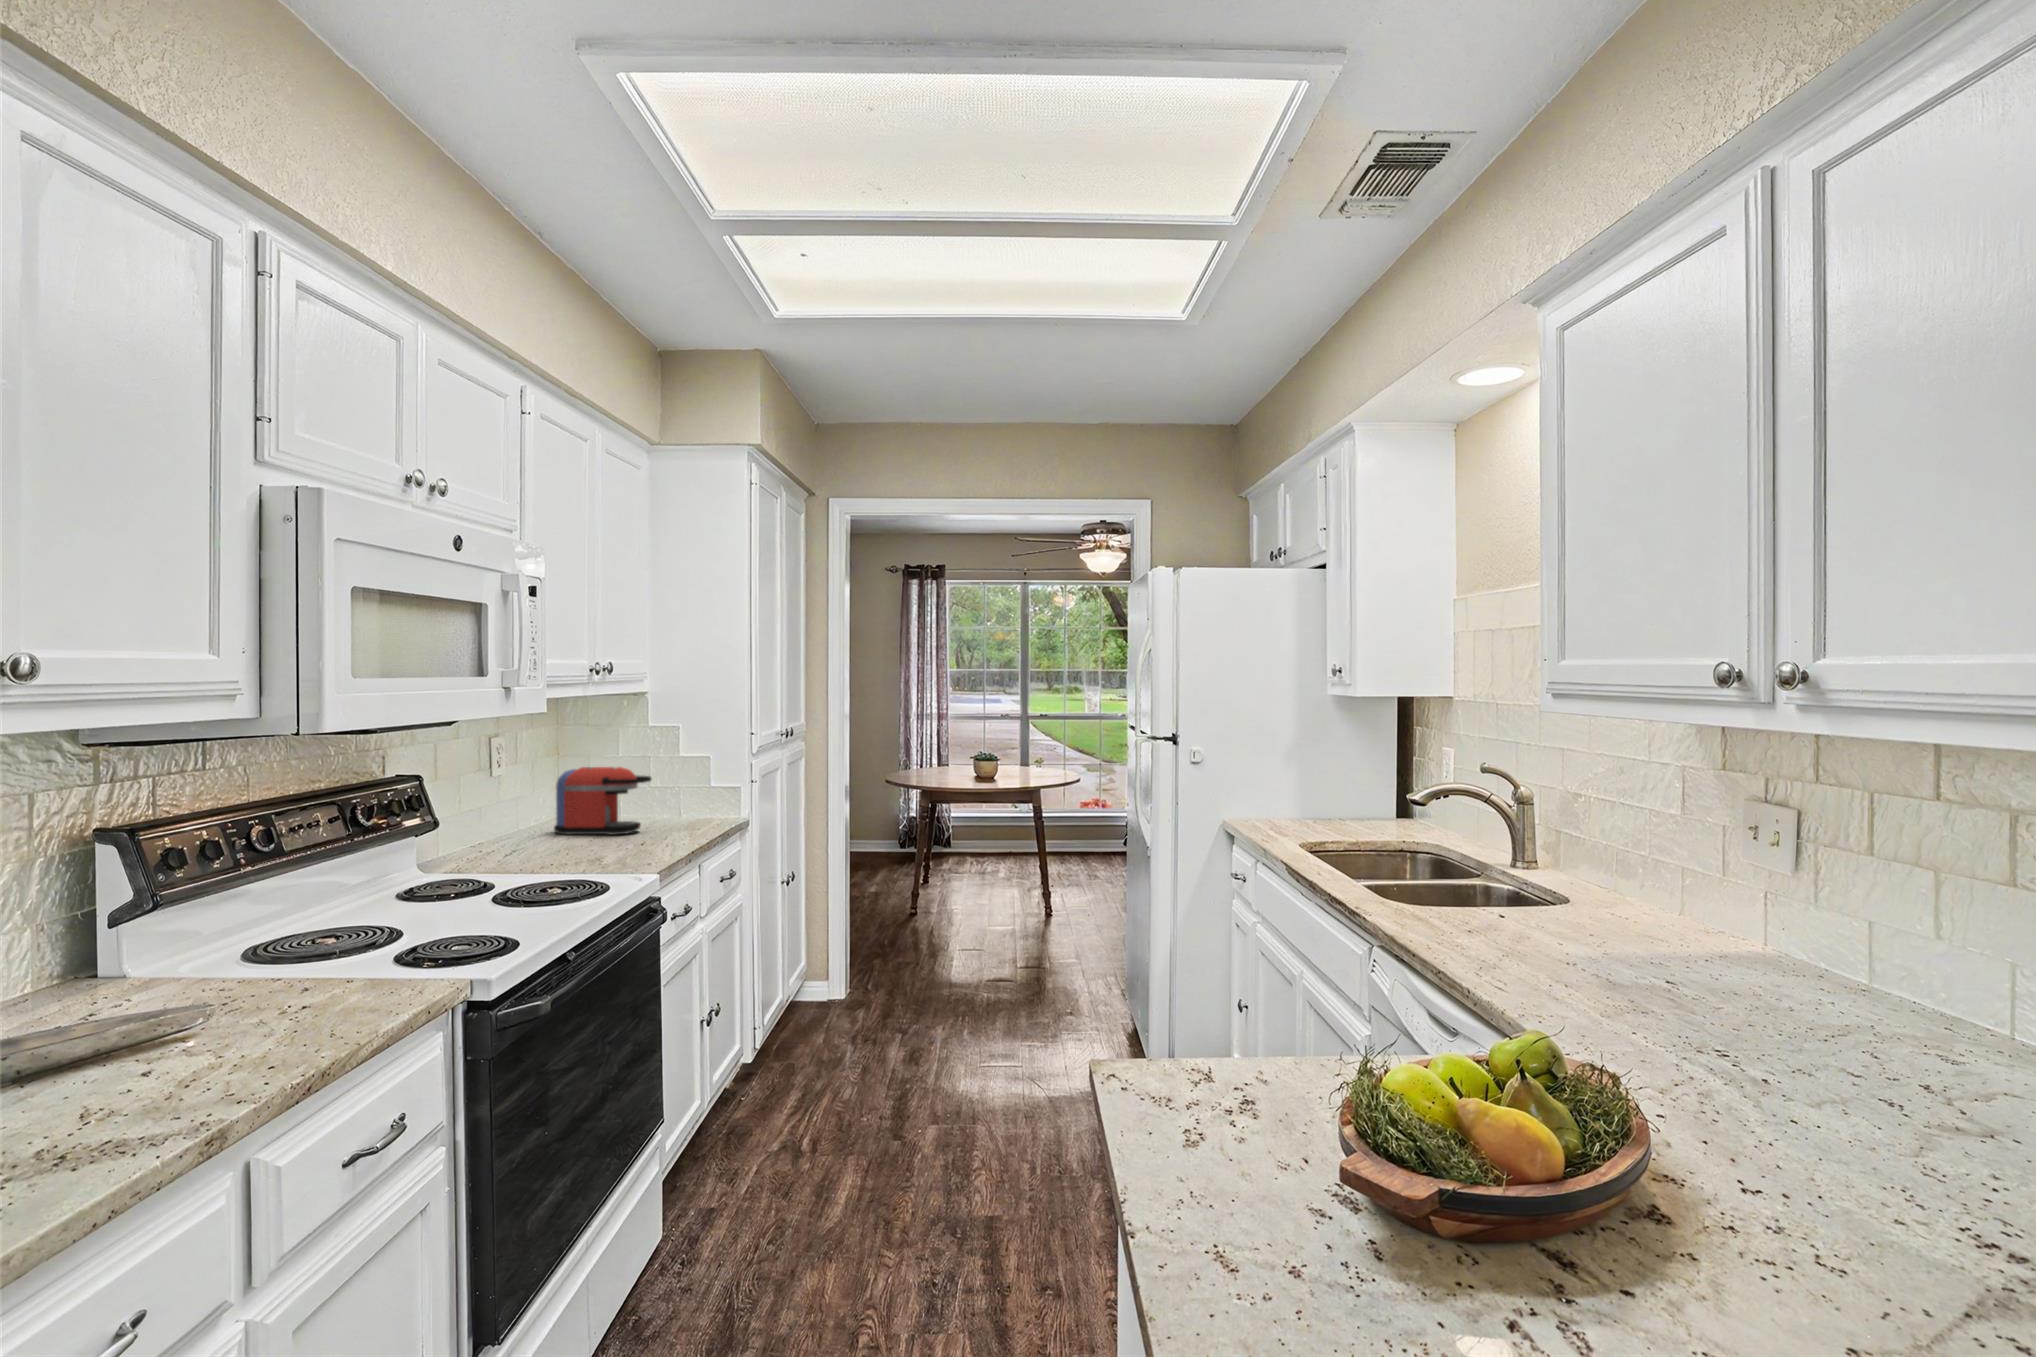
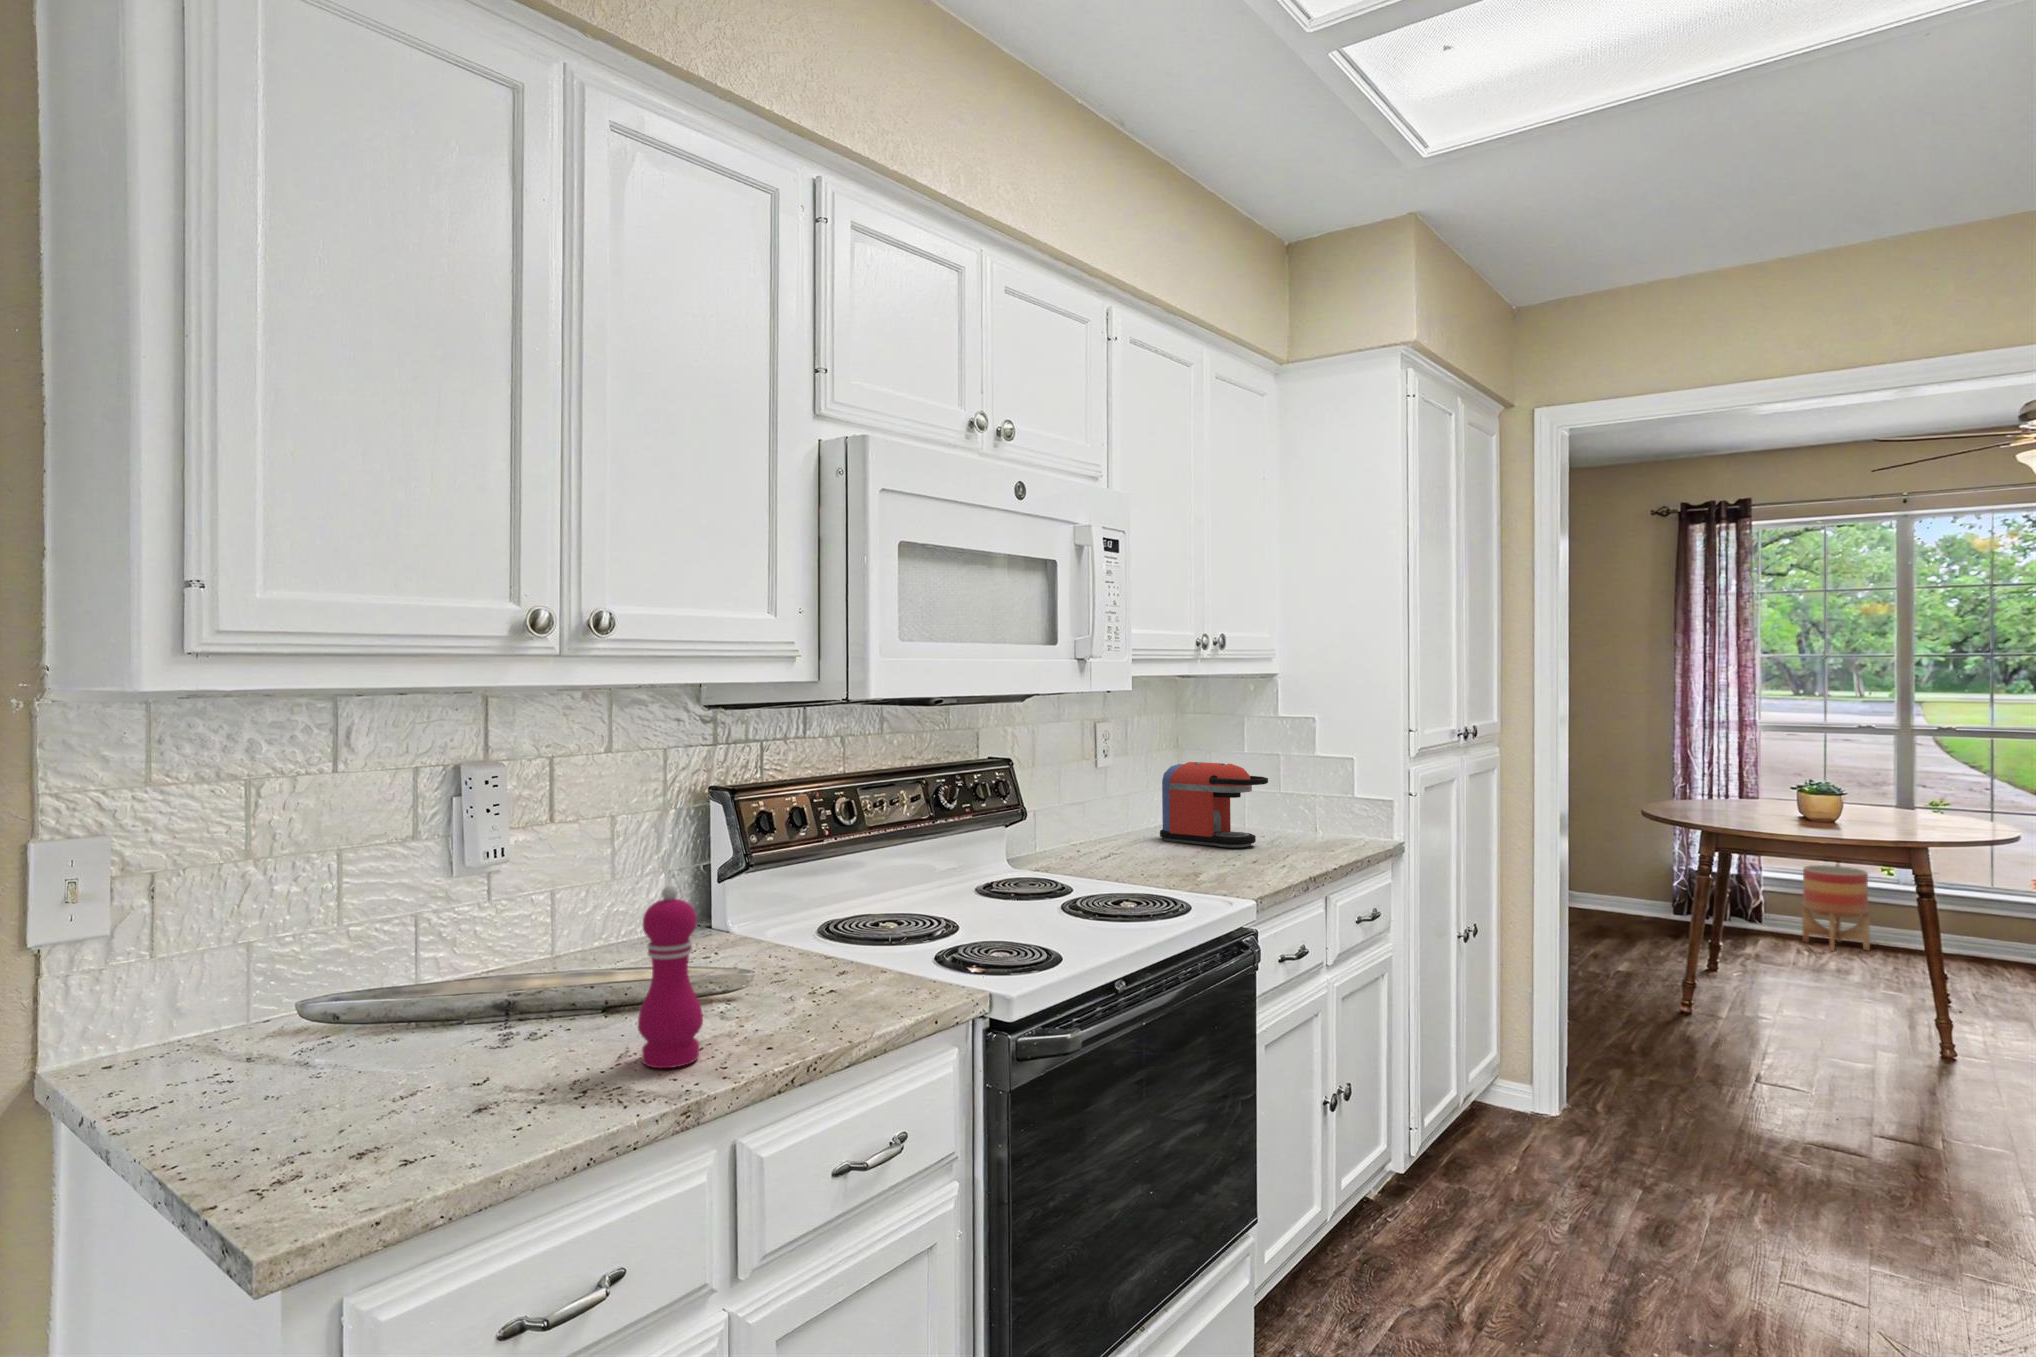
planter: none [972,805,1006,859] -> present [1802,865,1870,951]
pepper mill: none [113,932,198,1114] -> present [638,886,703,1068]

